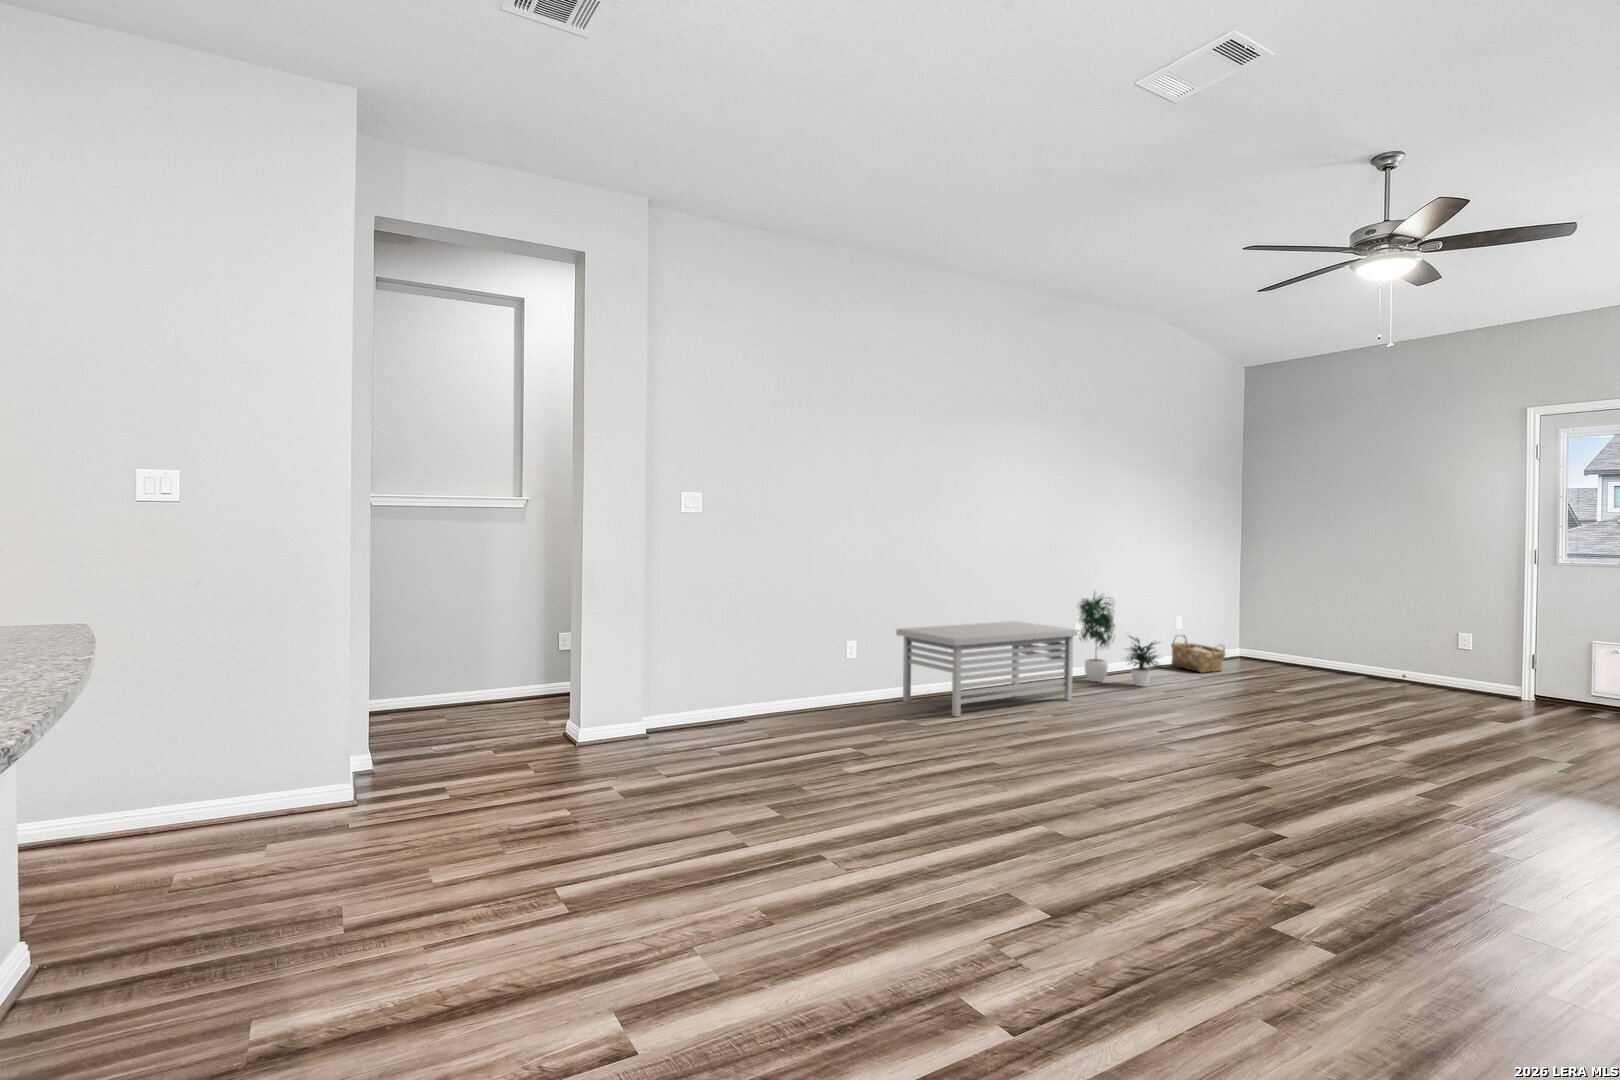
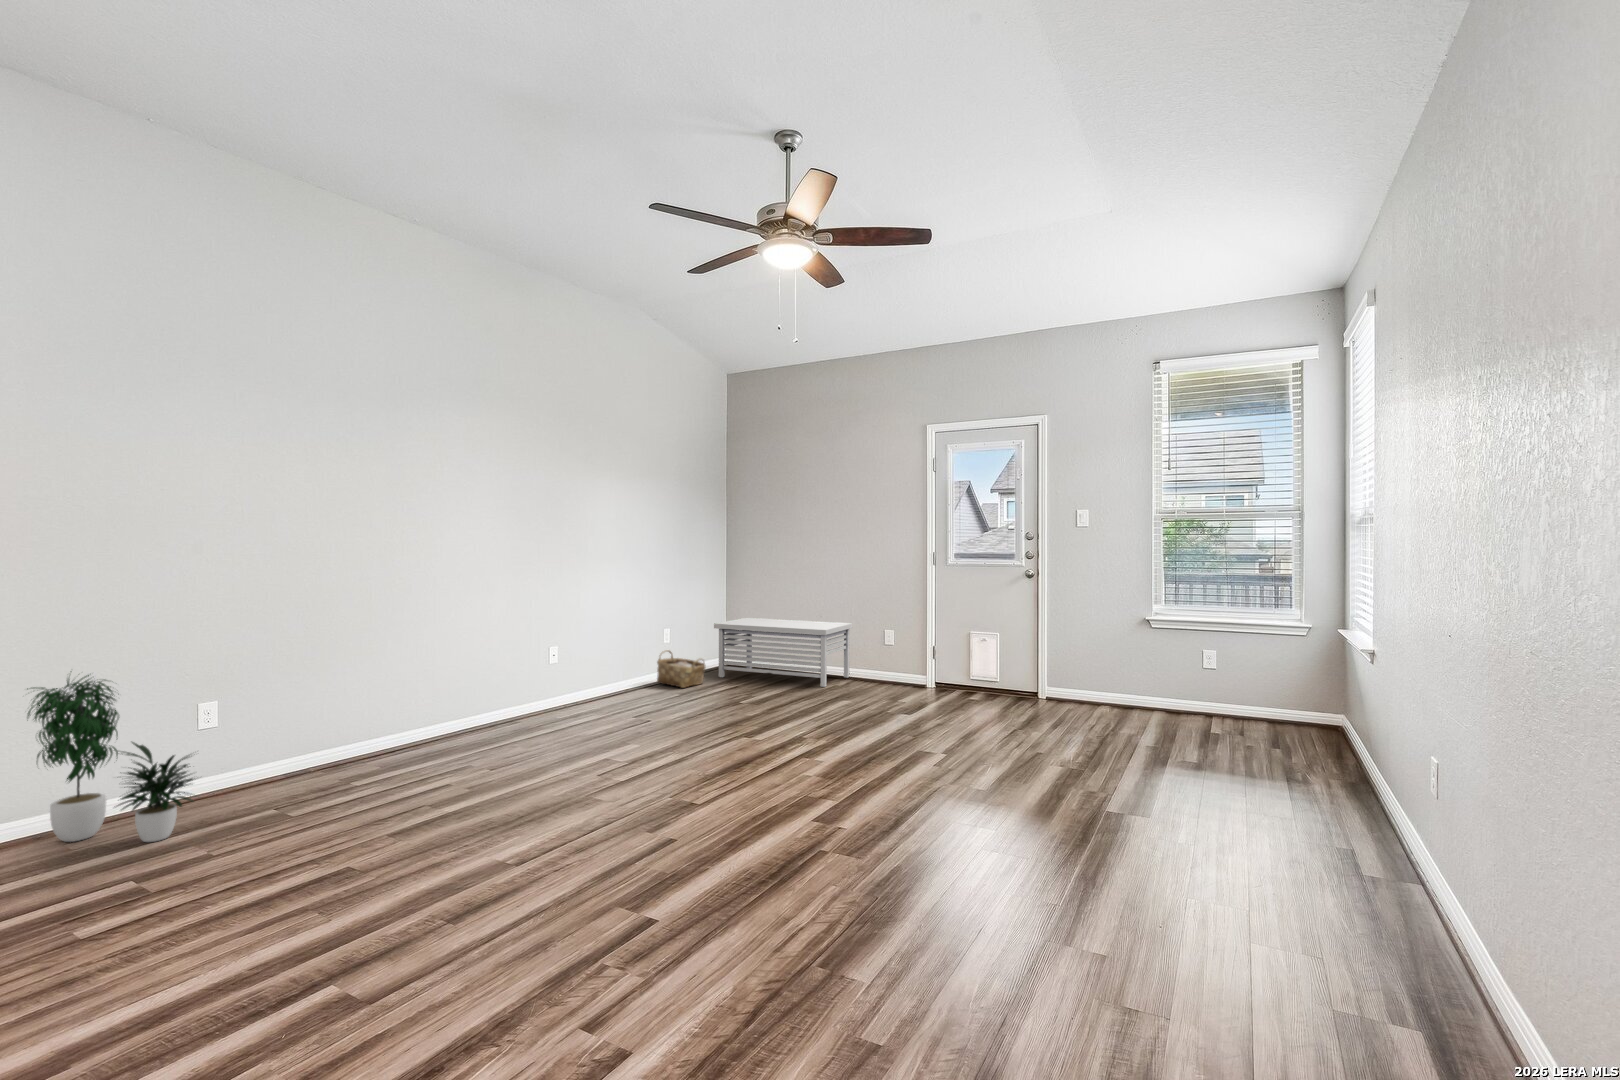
potted plant: present [1079,596,1158,686] -> present [27,675,193,842]
storage bench: present [896,621,1078,717] -> present [714,618,852,687]

